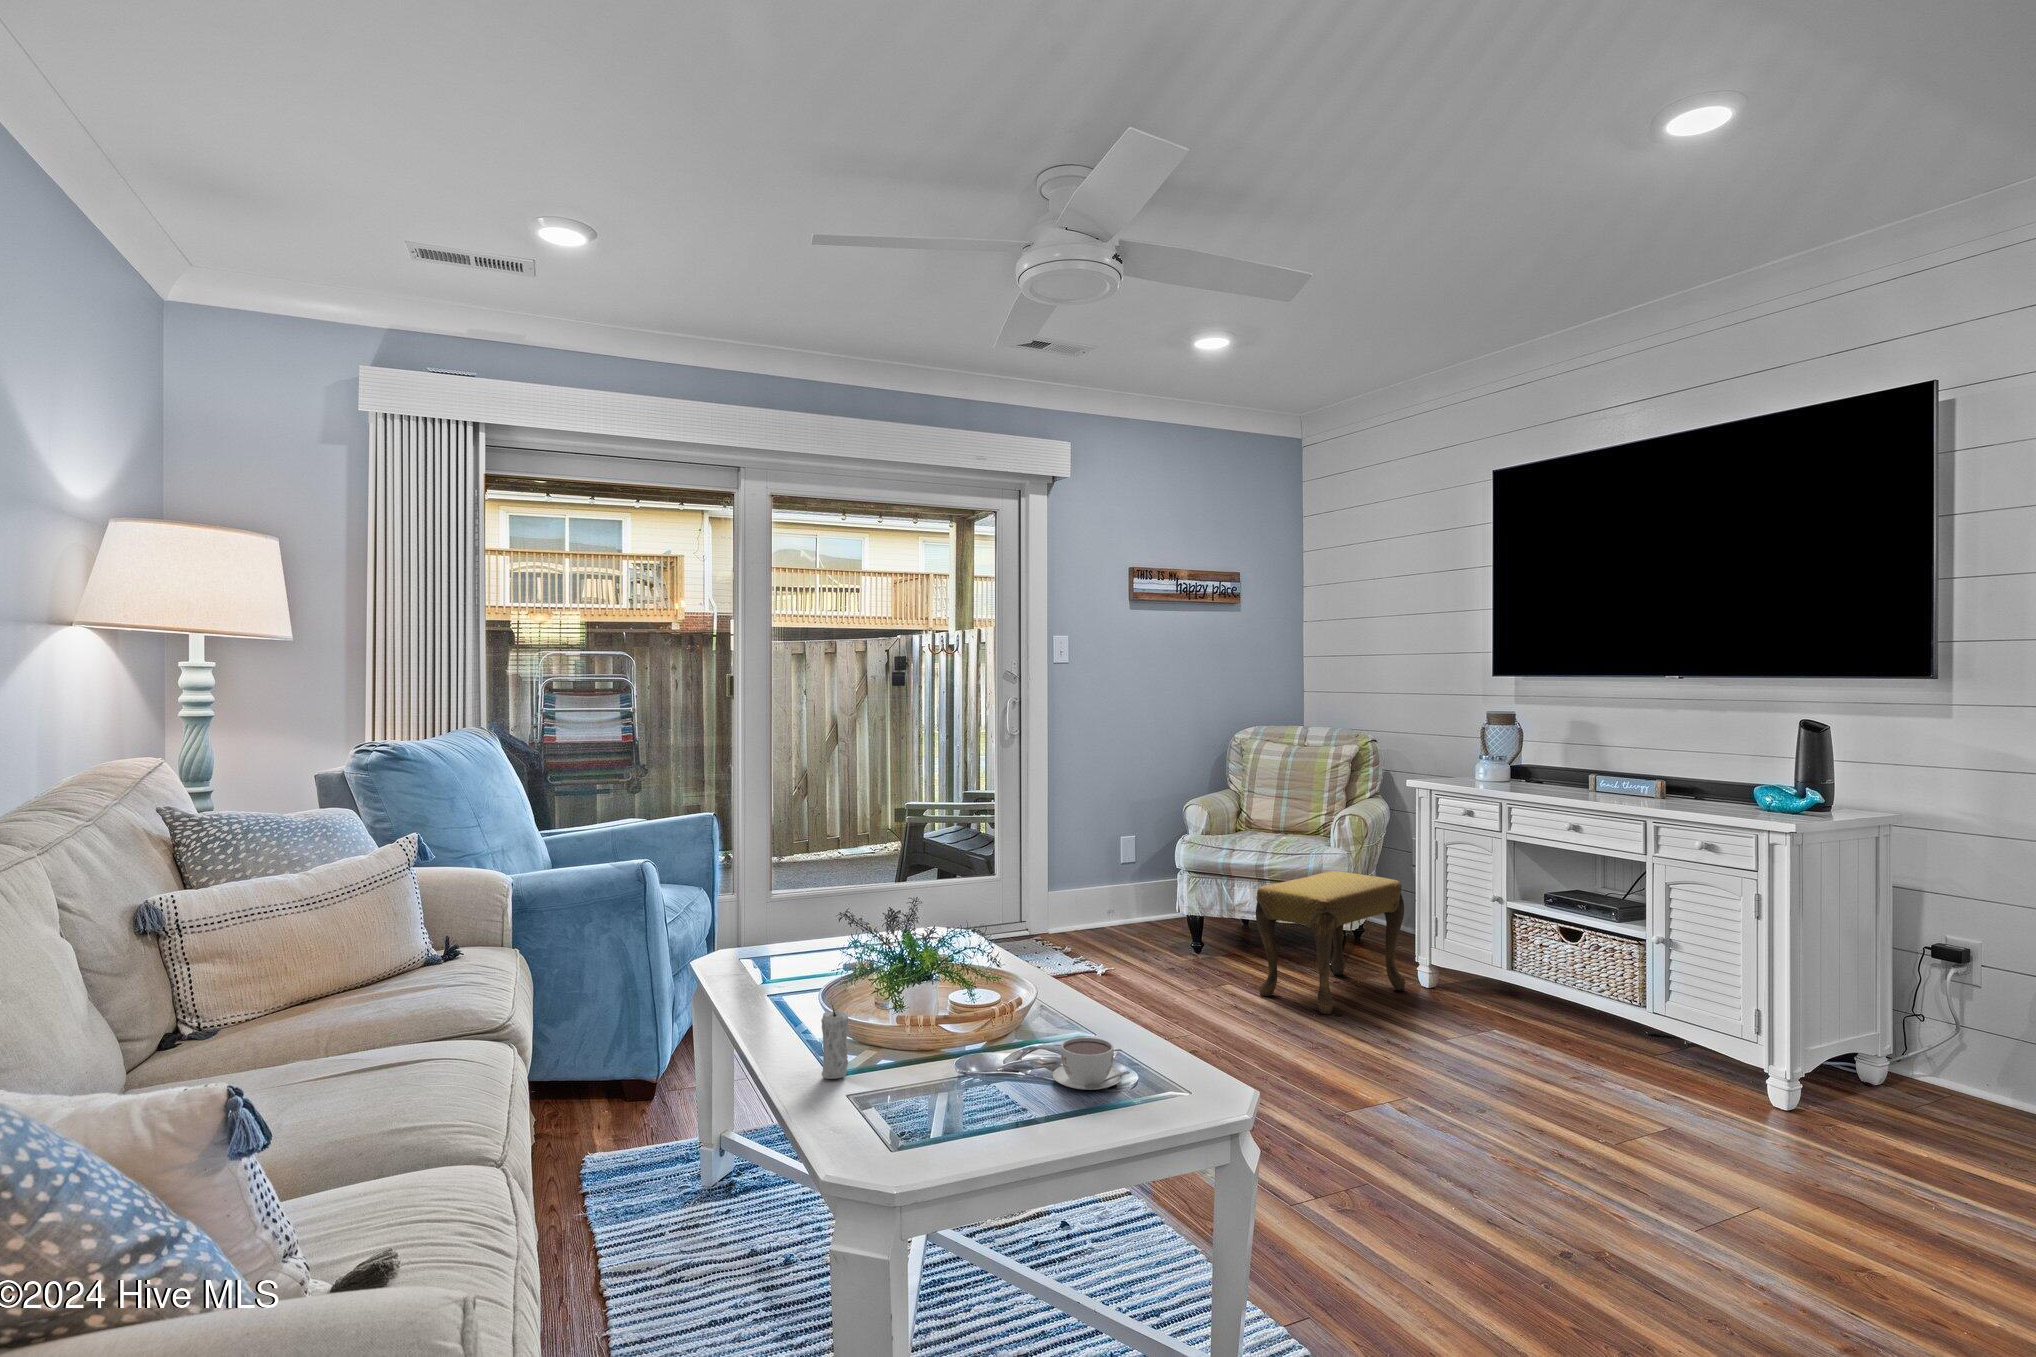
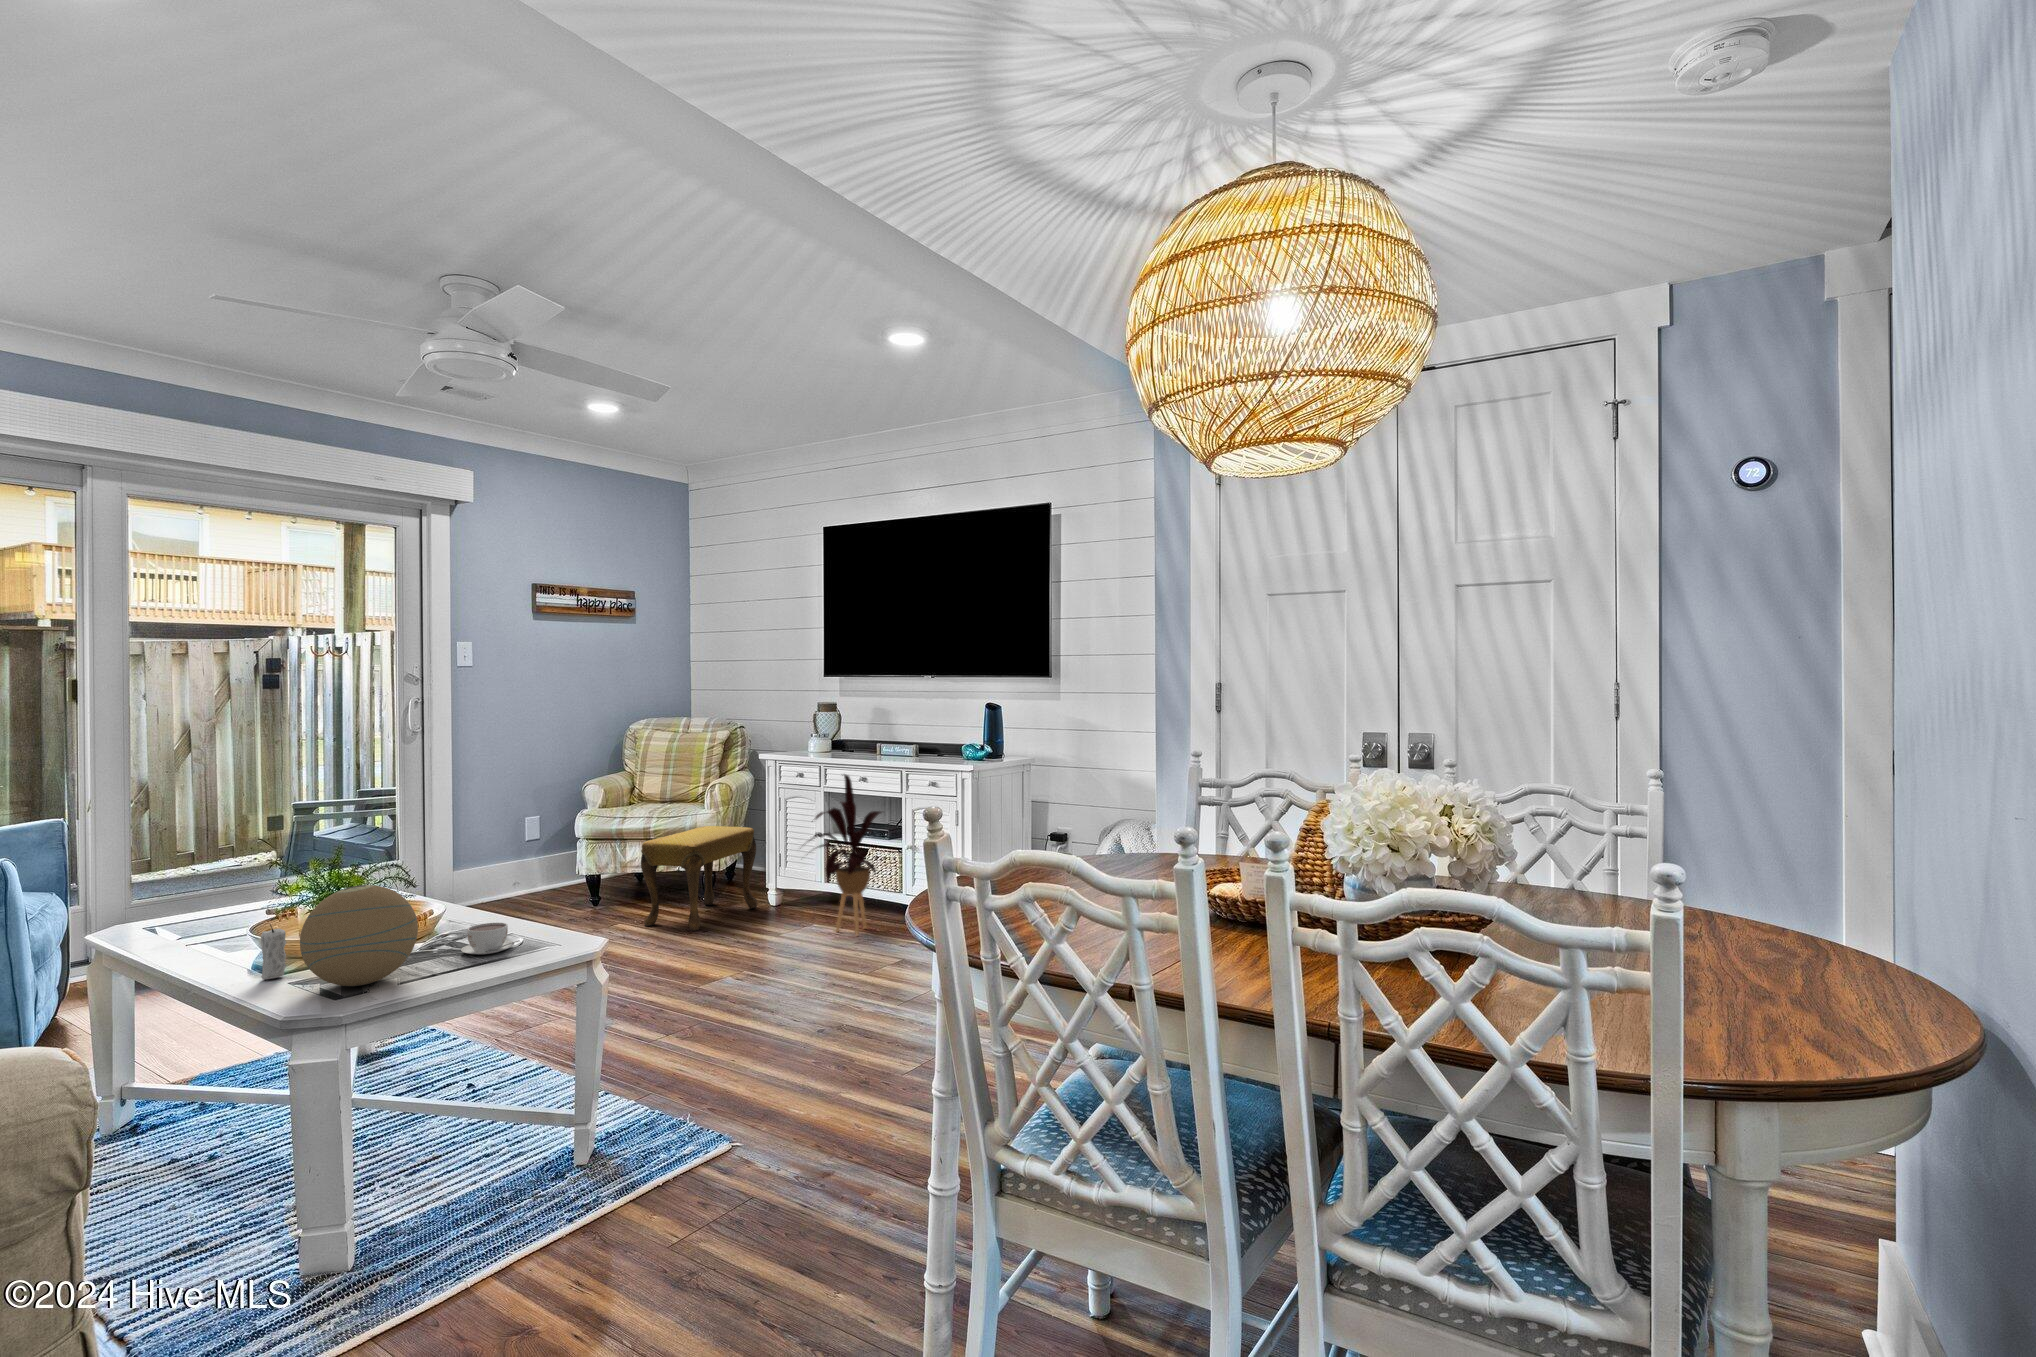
house plant: none [1477,822,1614,1068] -> present [810,774,881,936]
decorative orb: none [856,973,997,1122] -> present [300,885,418,986]

